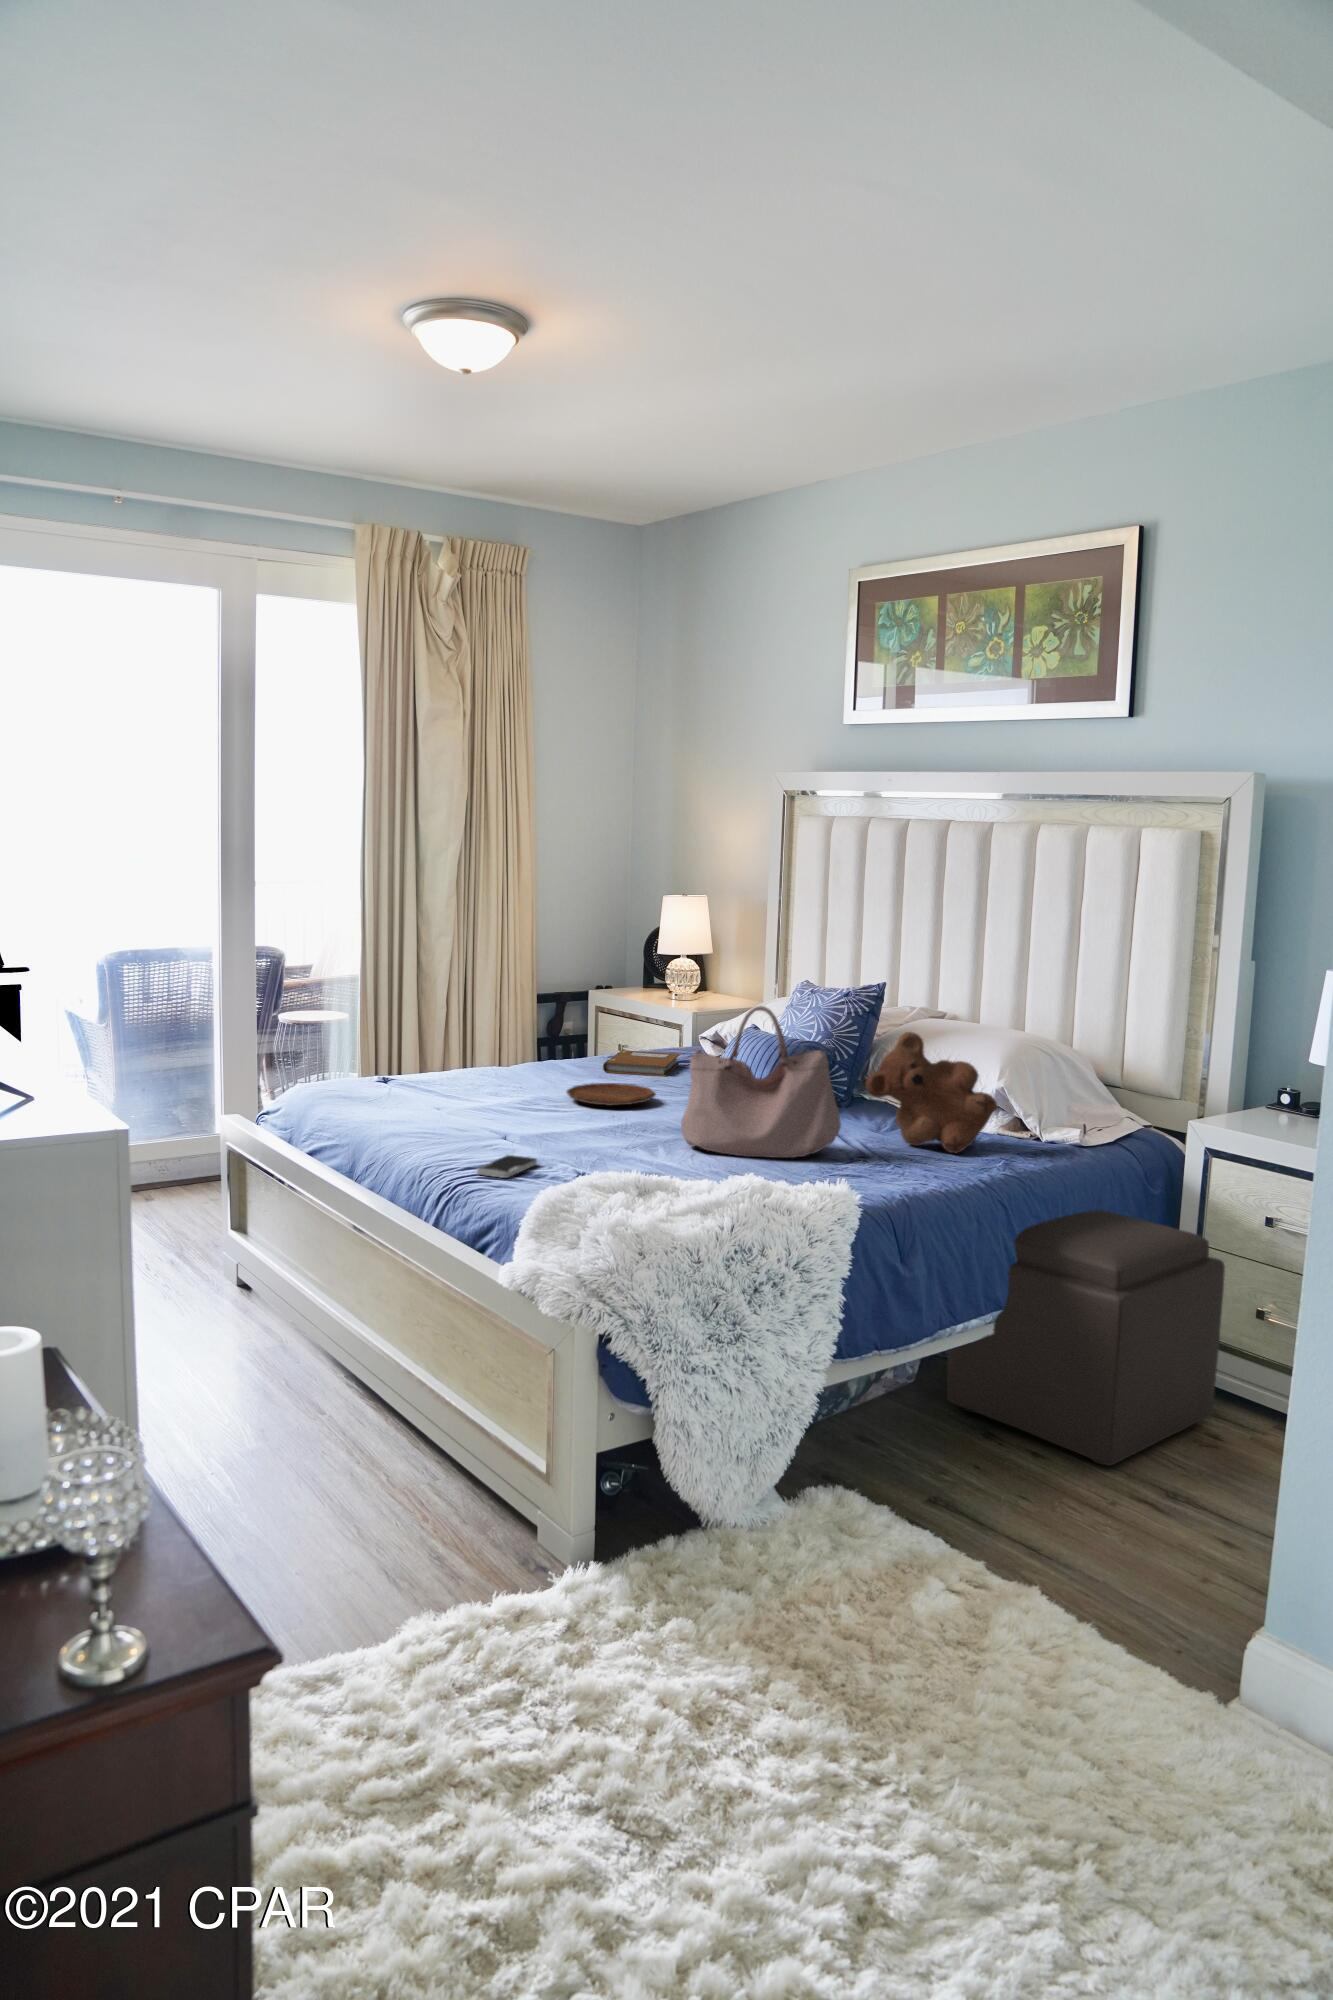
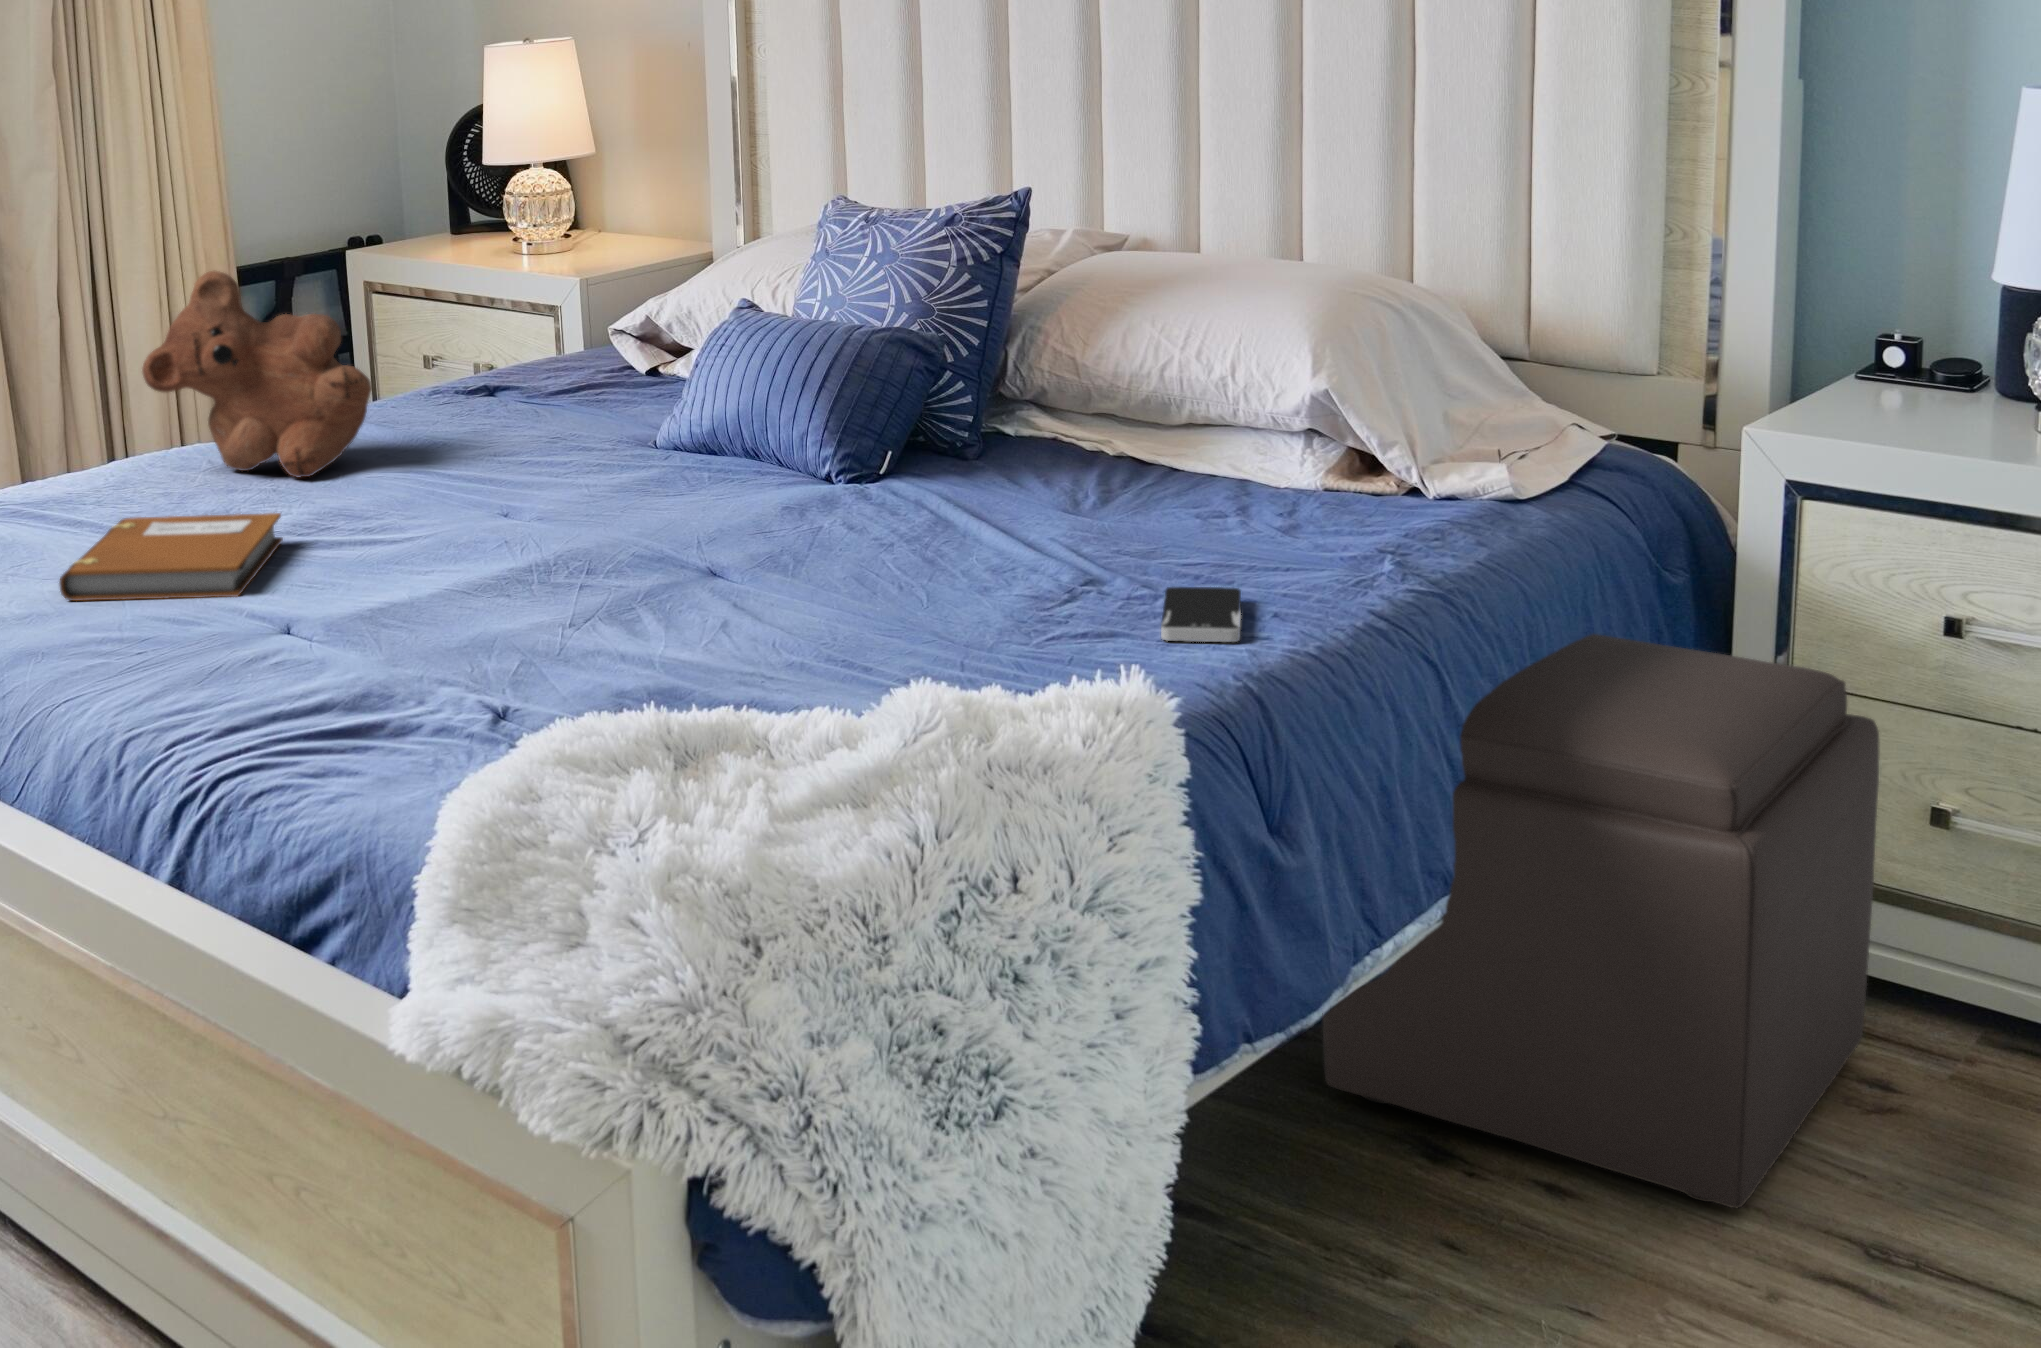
handbag: present [681,1006,841,1158] -> none [688,271,1048,613]
teddy bear: present [866,1032,997,1153] -> present [142,271,372,477]
notebook: present [603,1050,679,1077] -> present [59,513,283,601]
tray: present [567,1083,655,1105] -> none [384,456,580,513]
smartphone: present [477,1155,537,1178] -> present [1161,587,1241,642]

